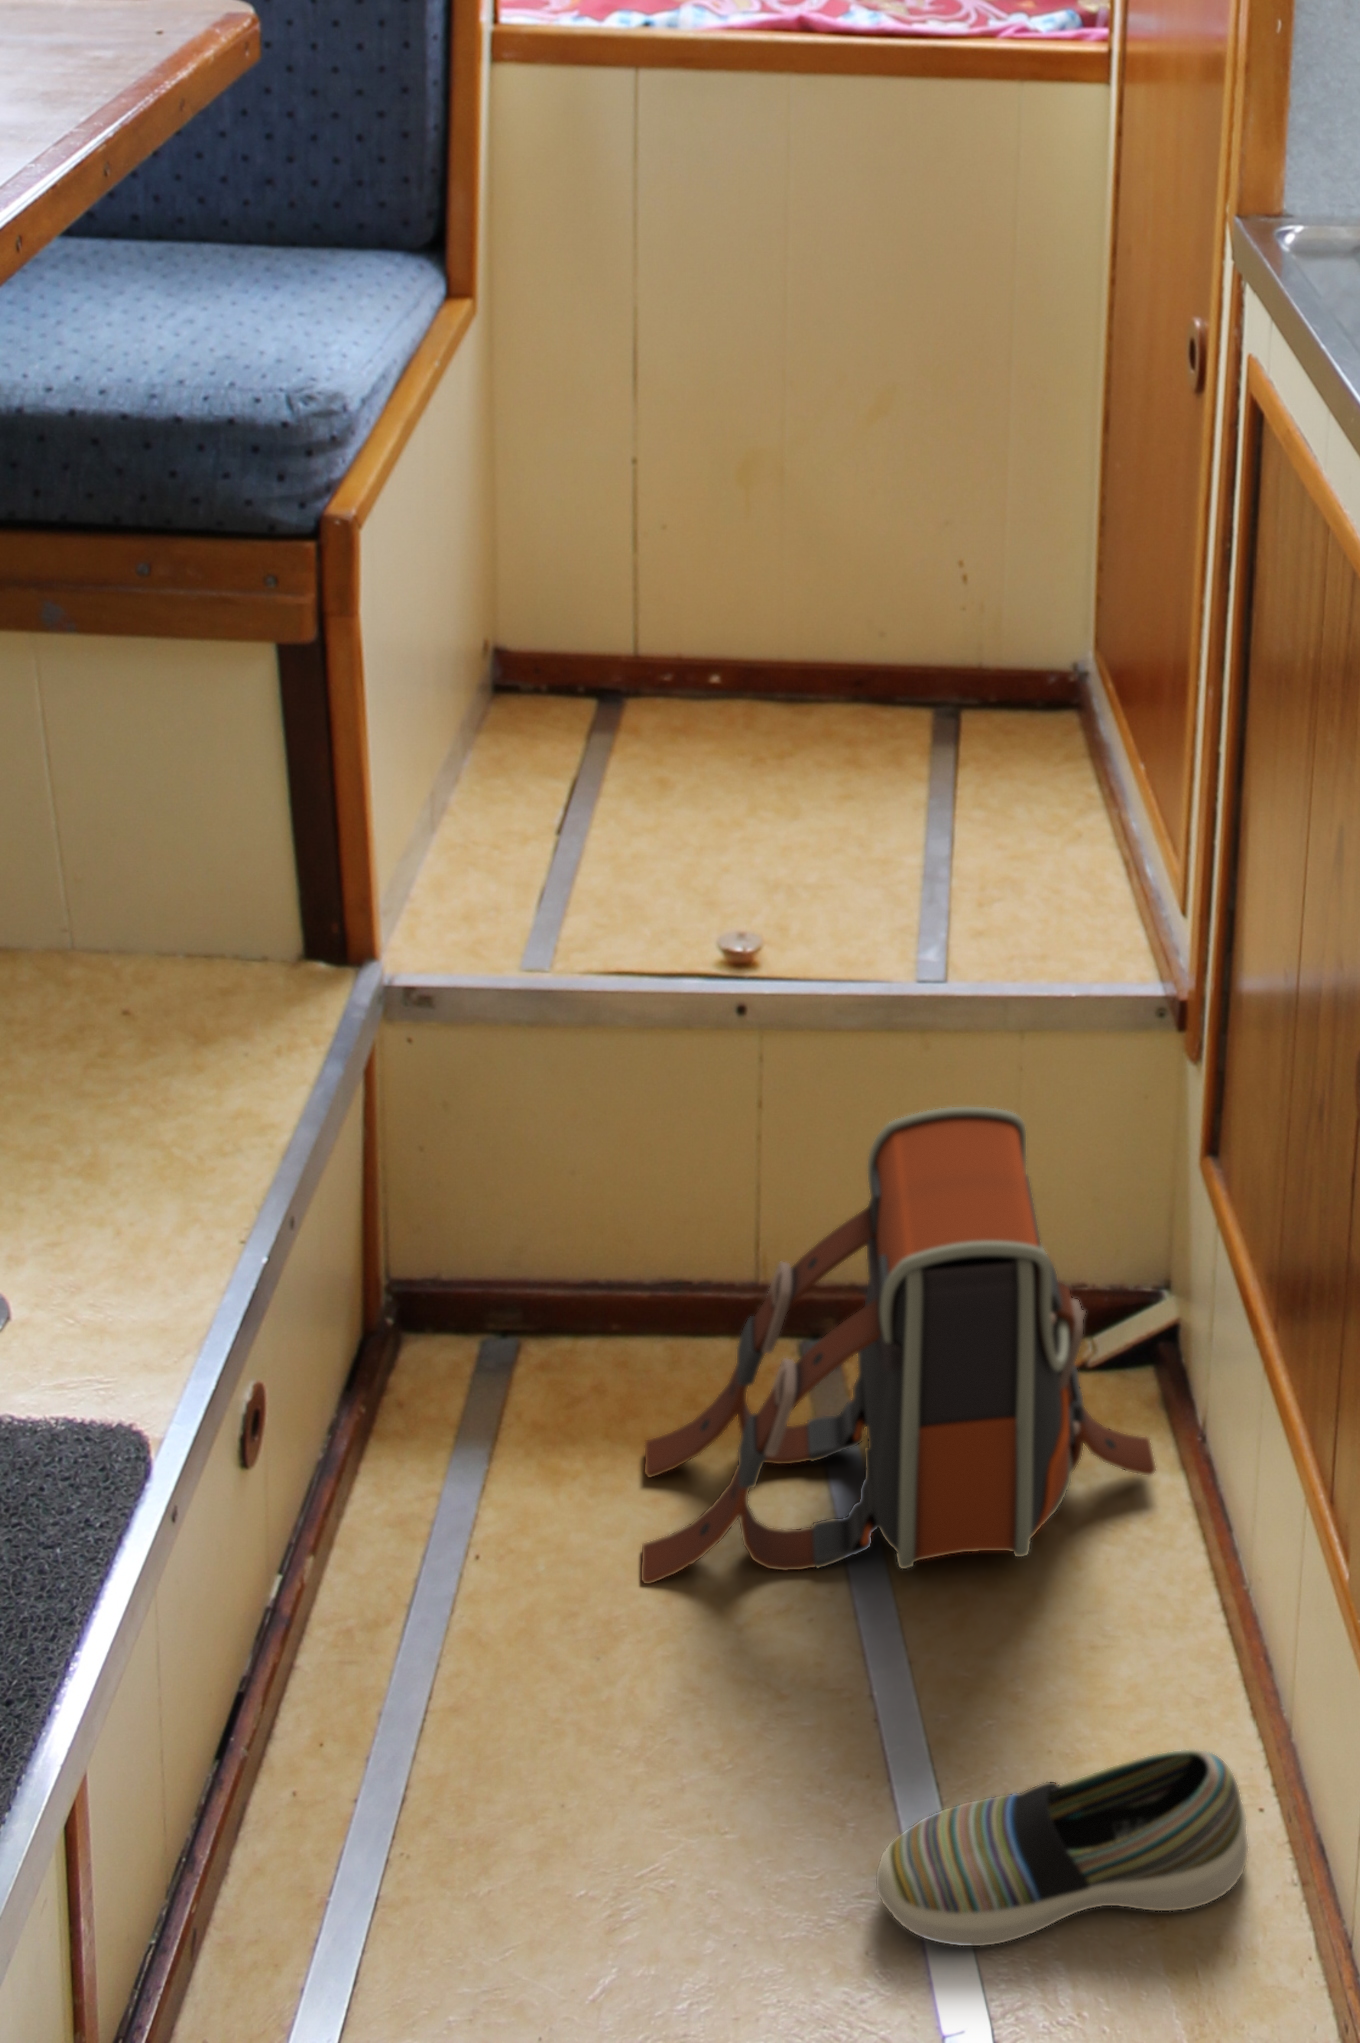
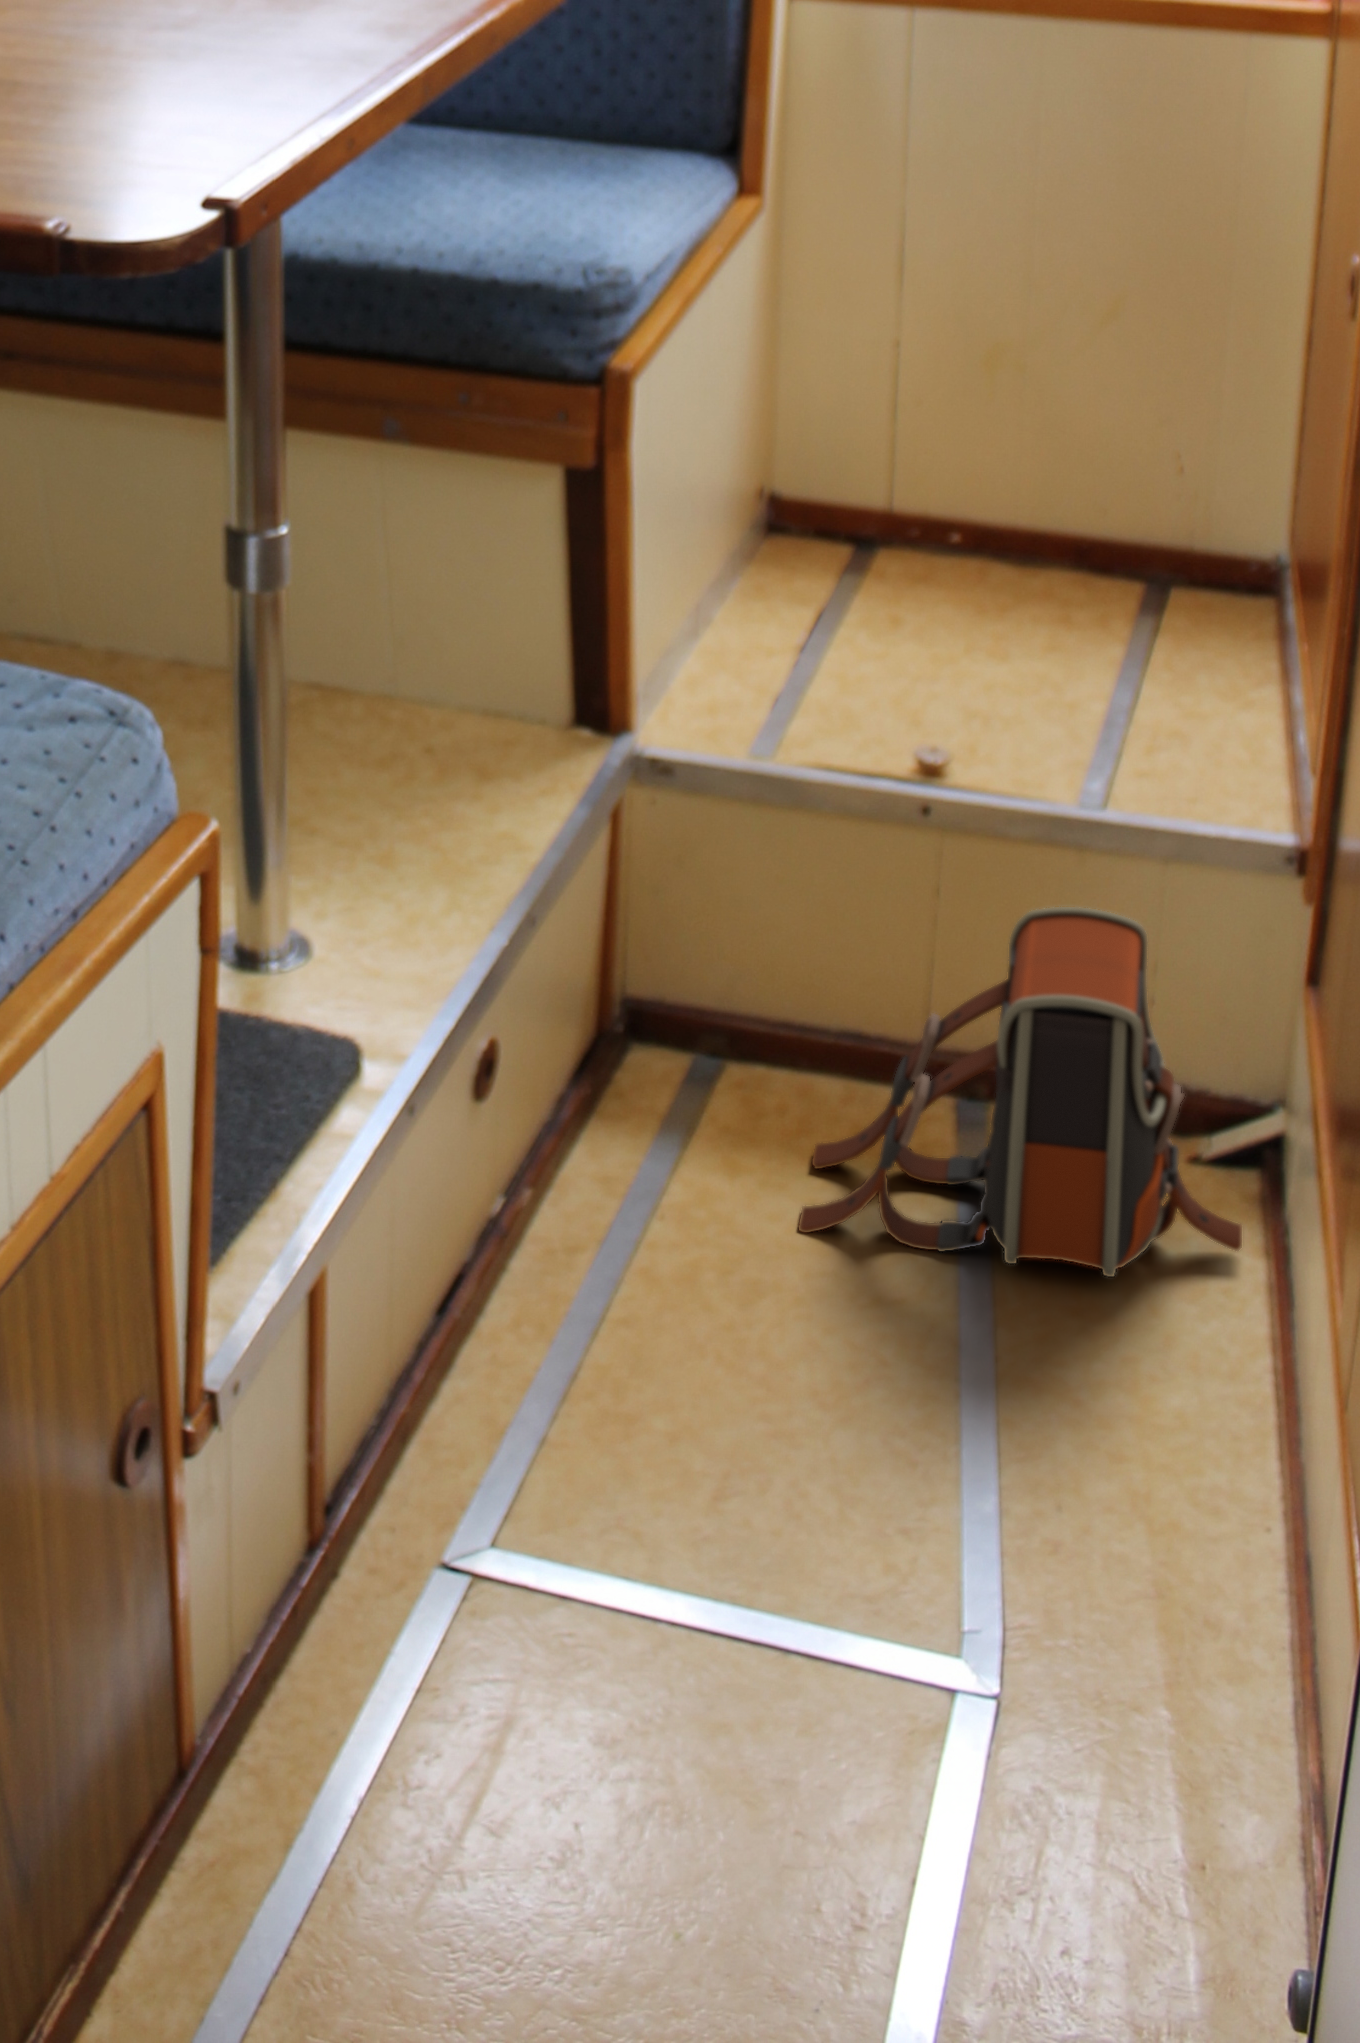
shoe: present [876,1750,1248,1946] -> none [942,1394,1248,1512]

